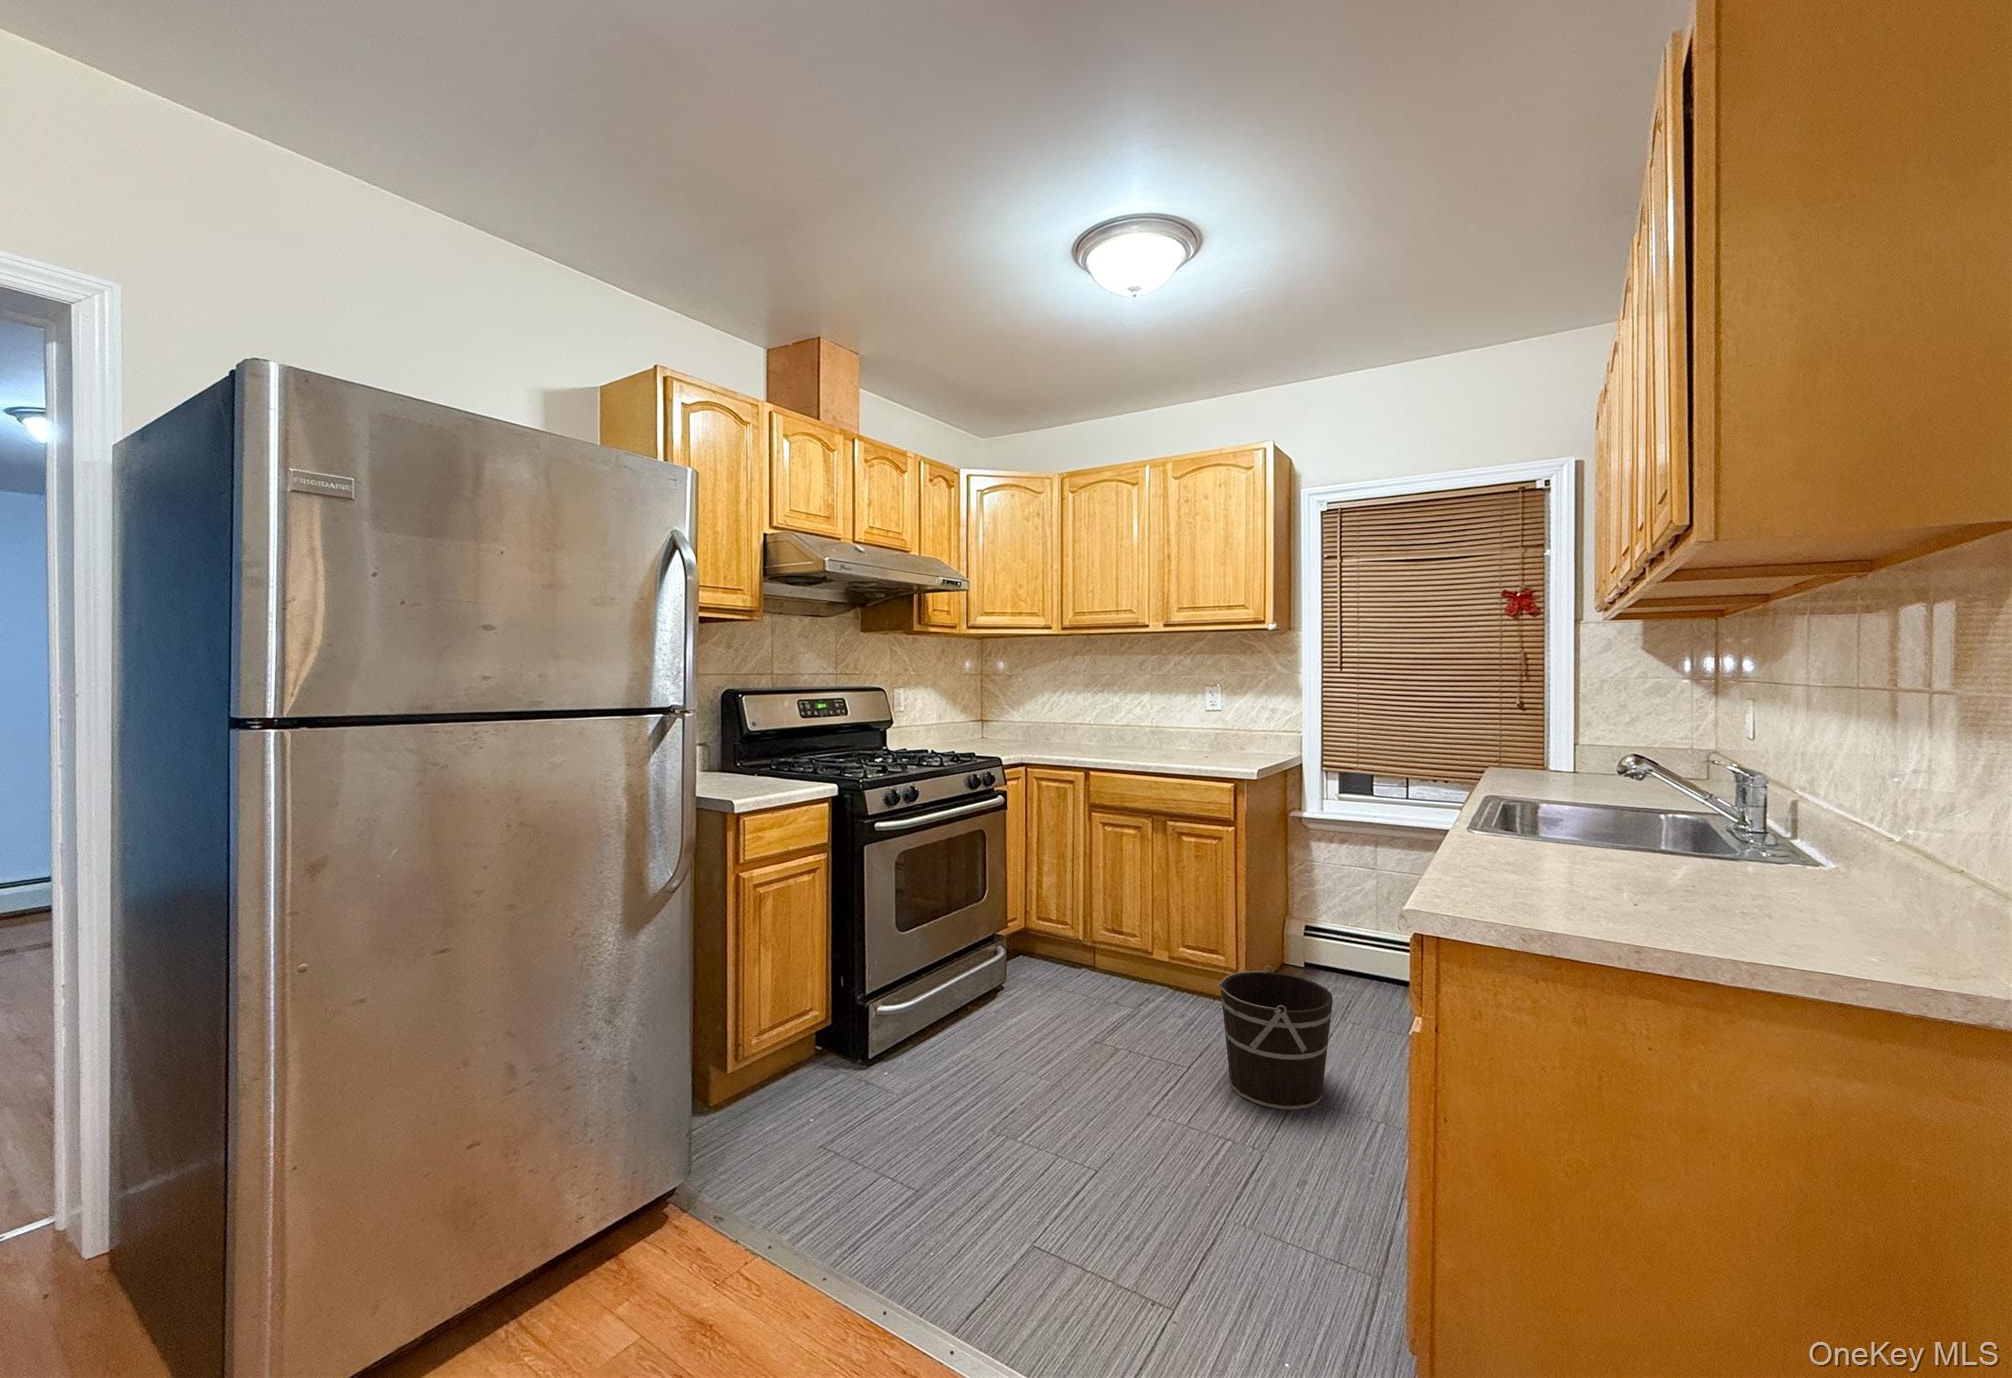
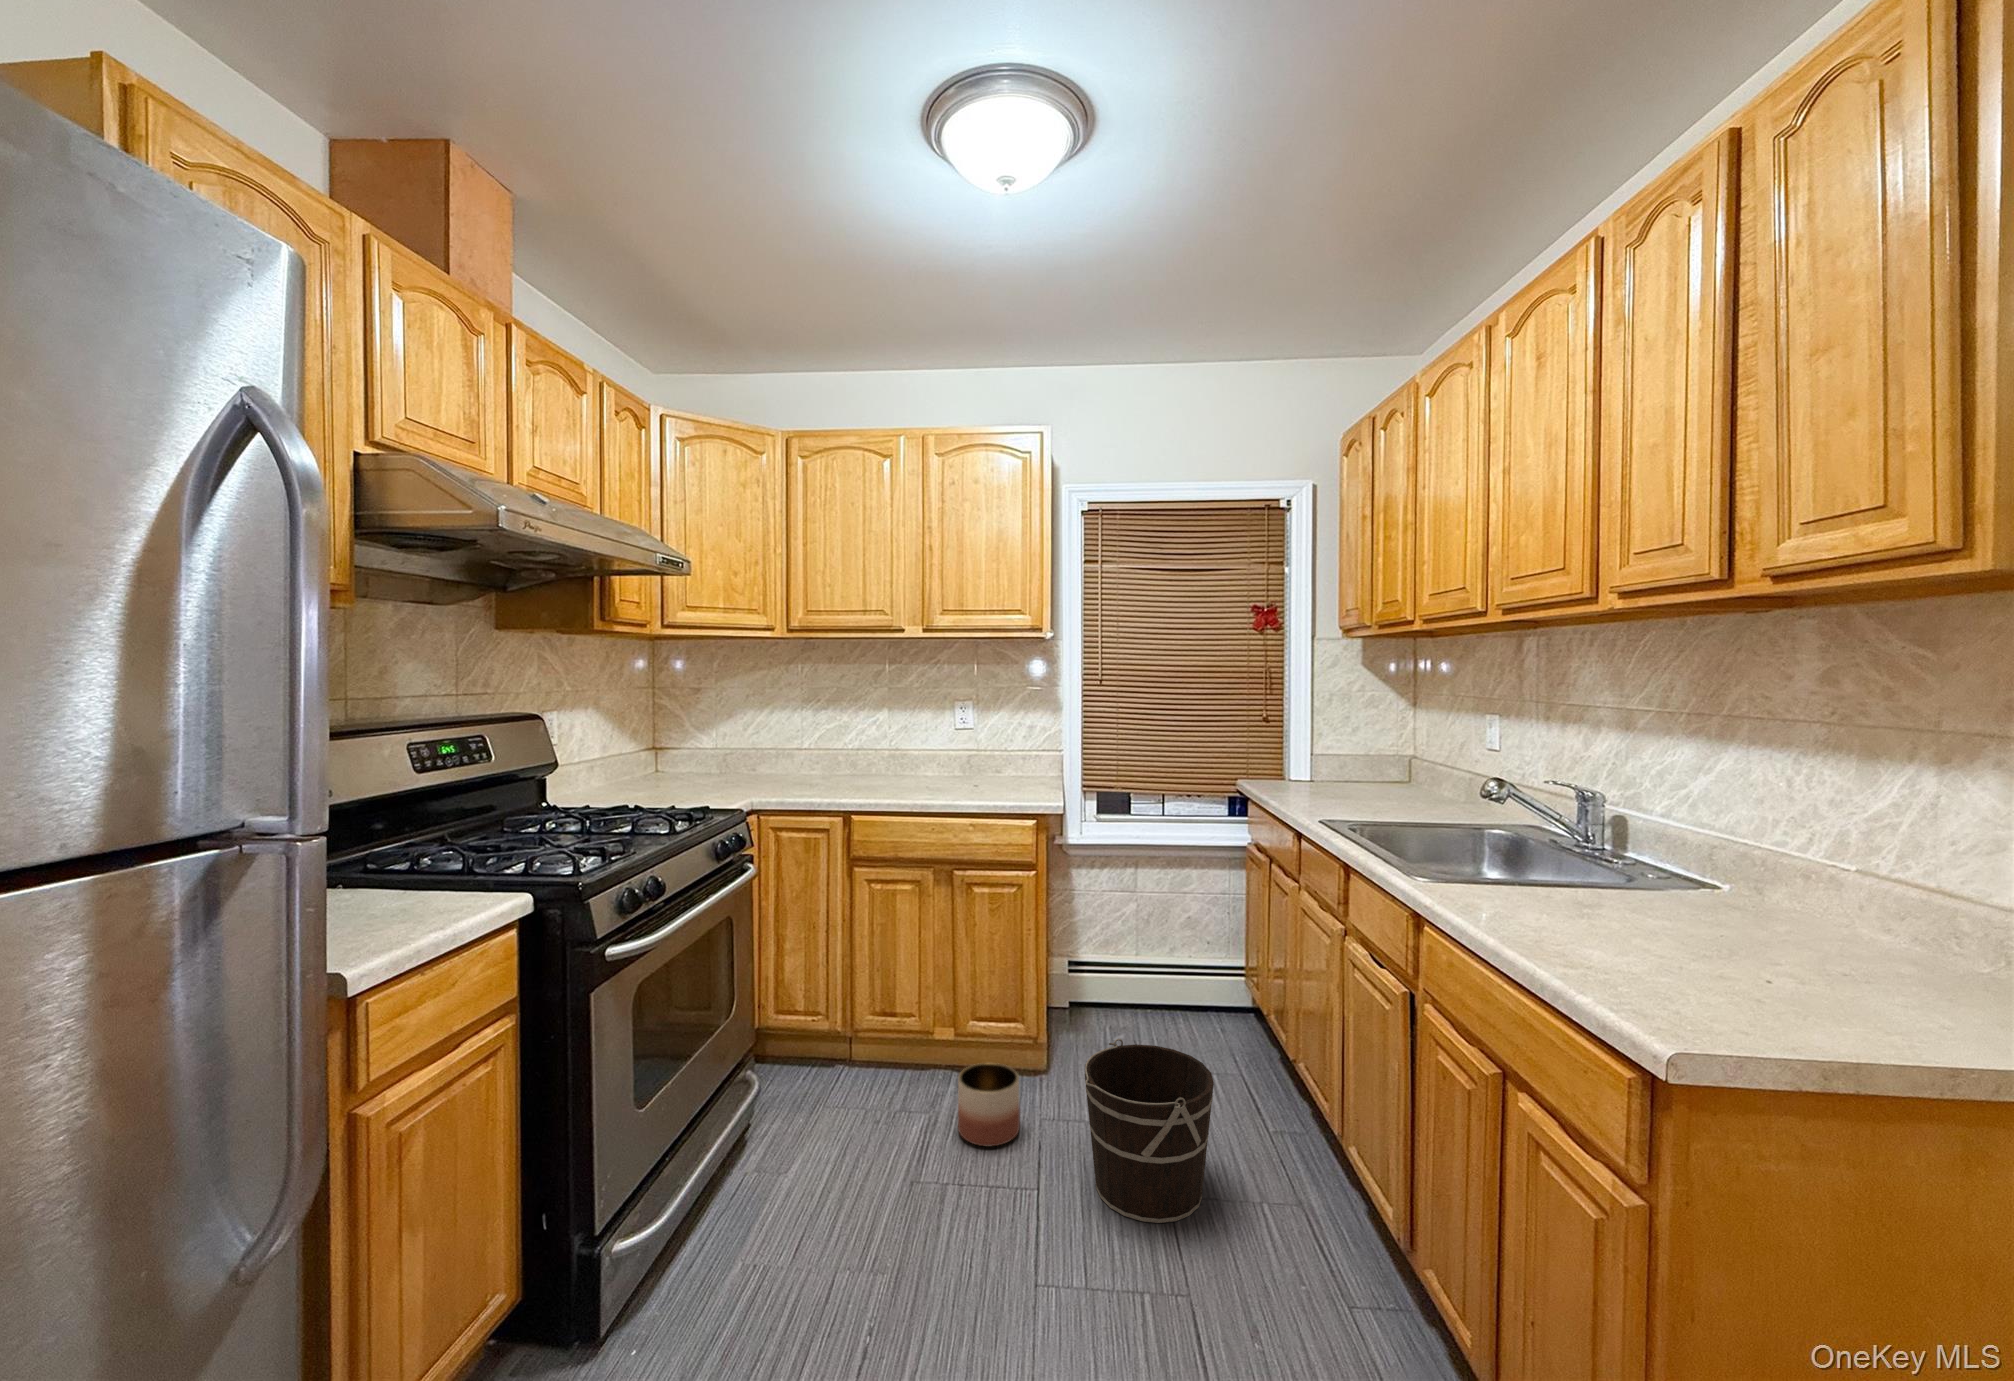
planter: none [1146,975,1196,1036] -> present [958,1063,1020,1146]

